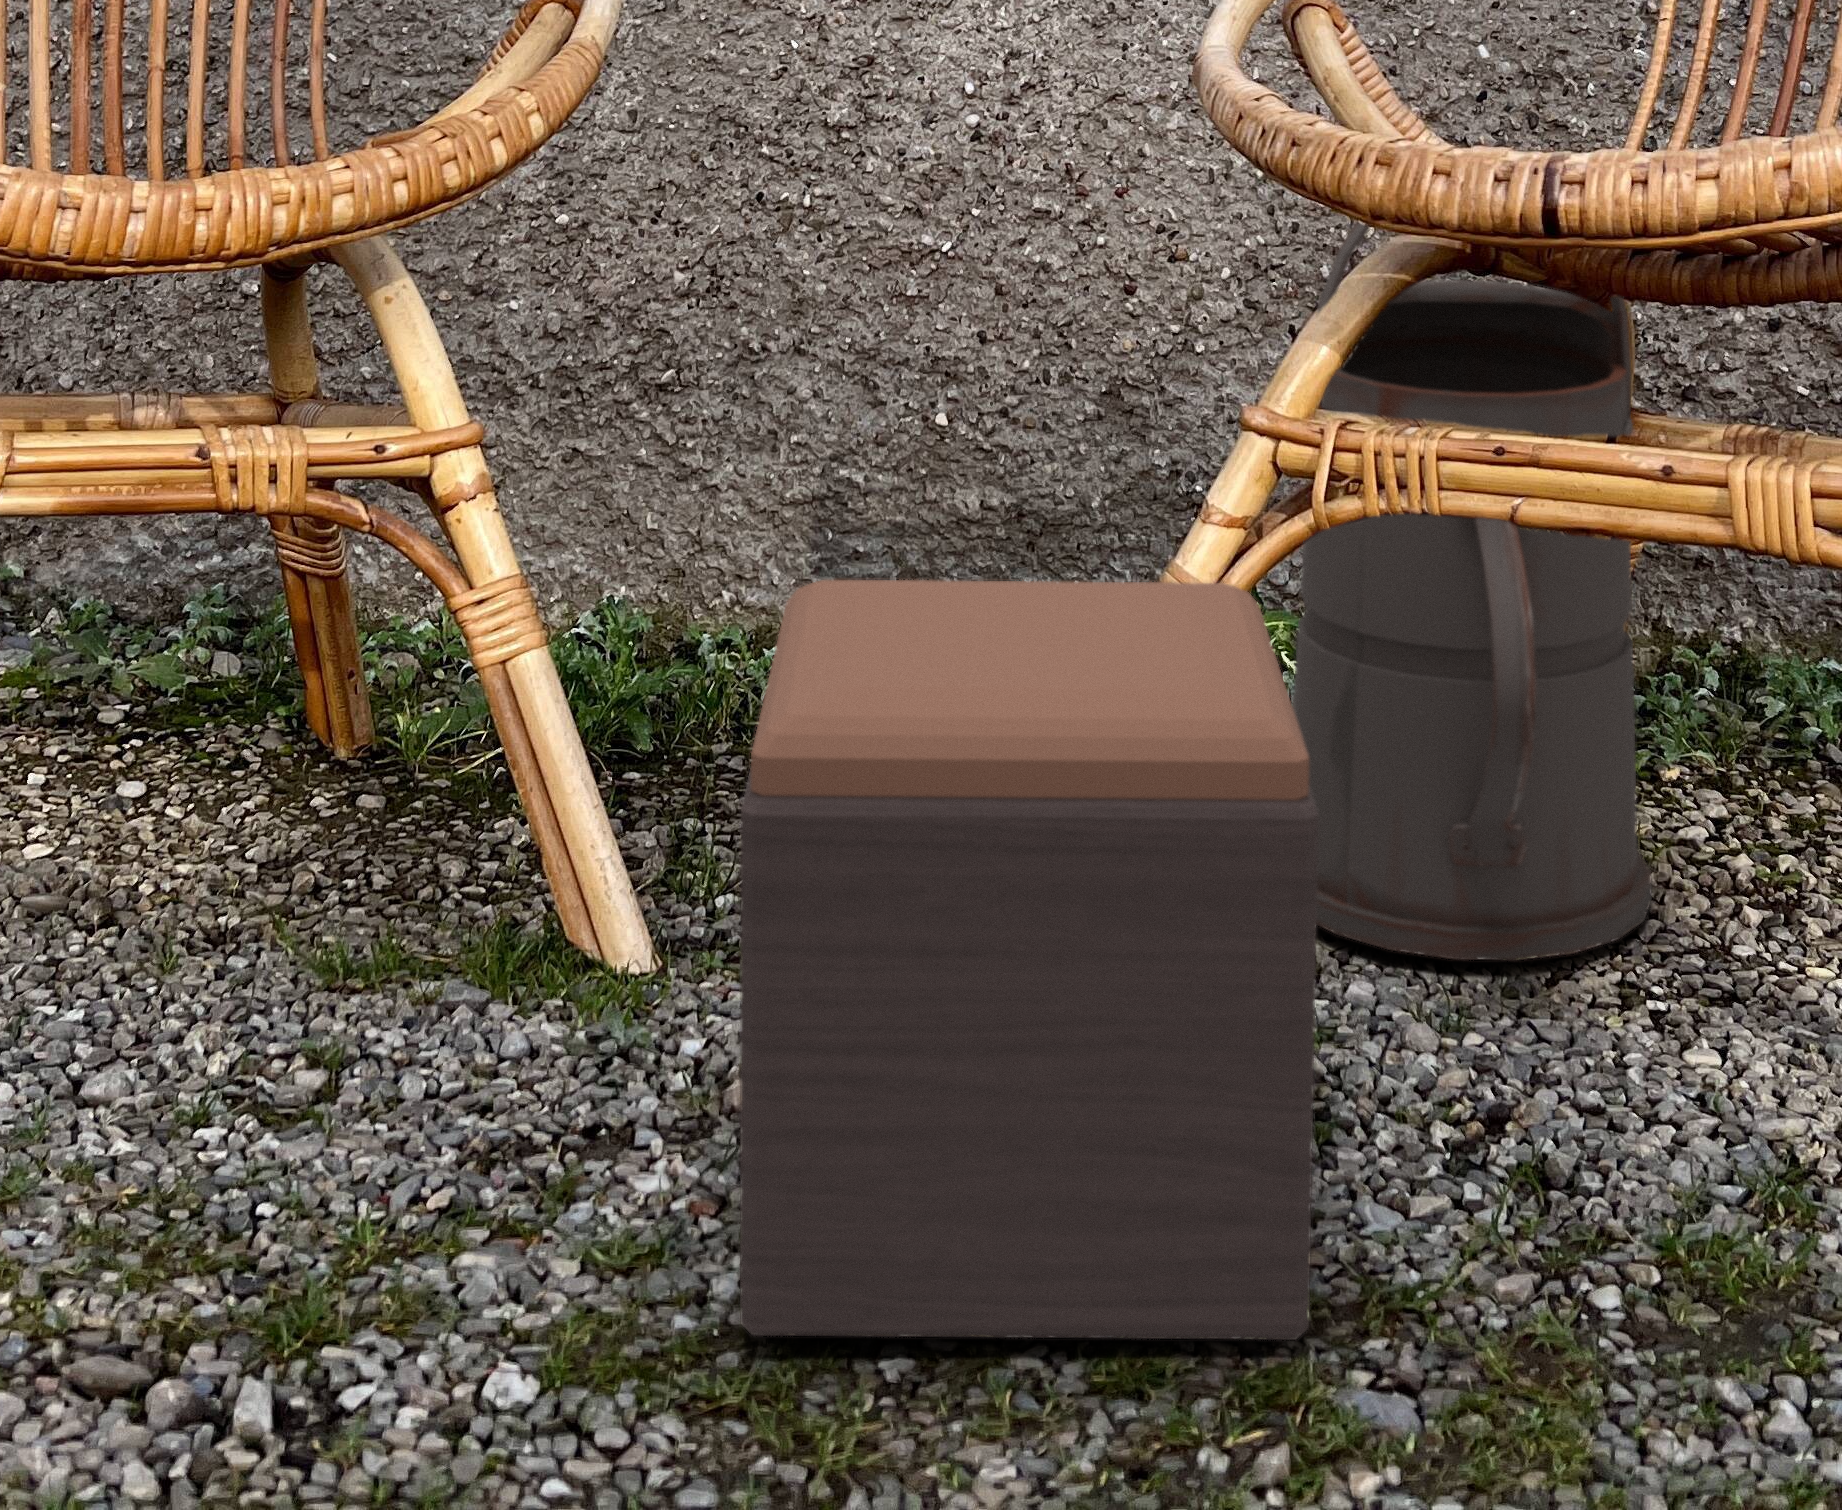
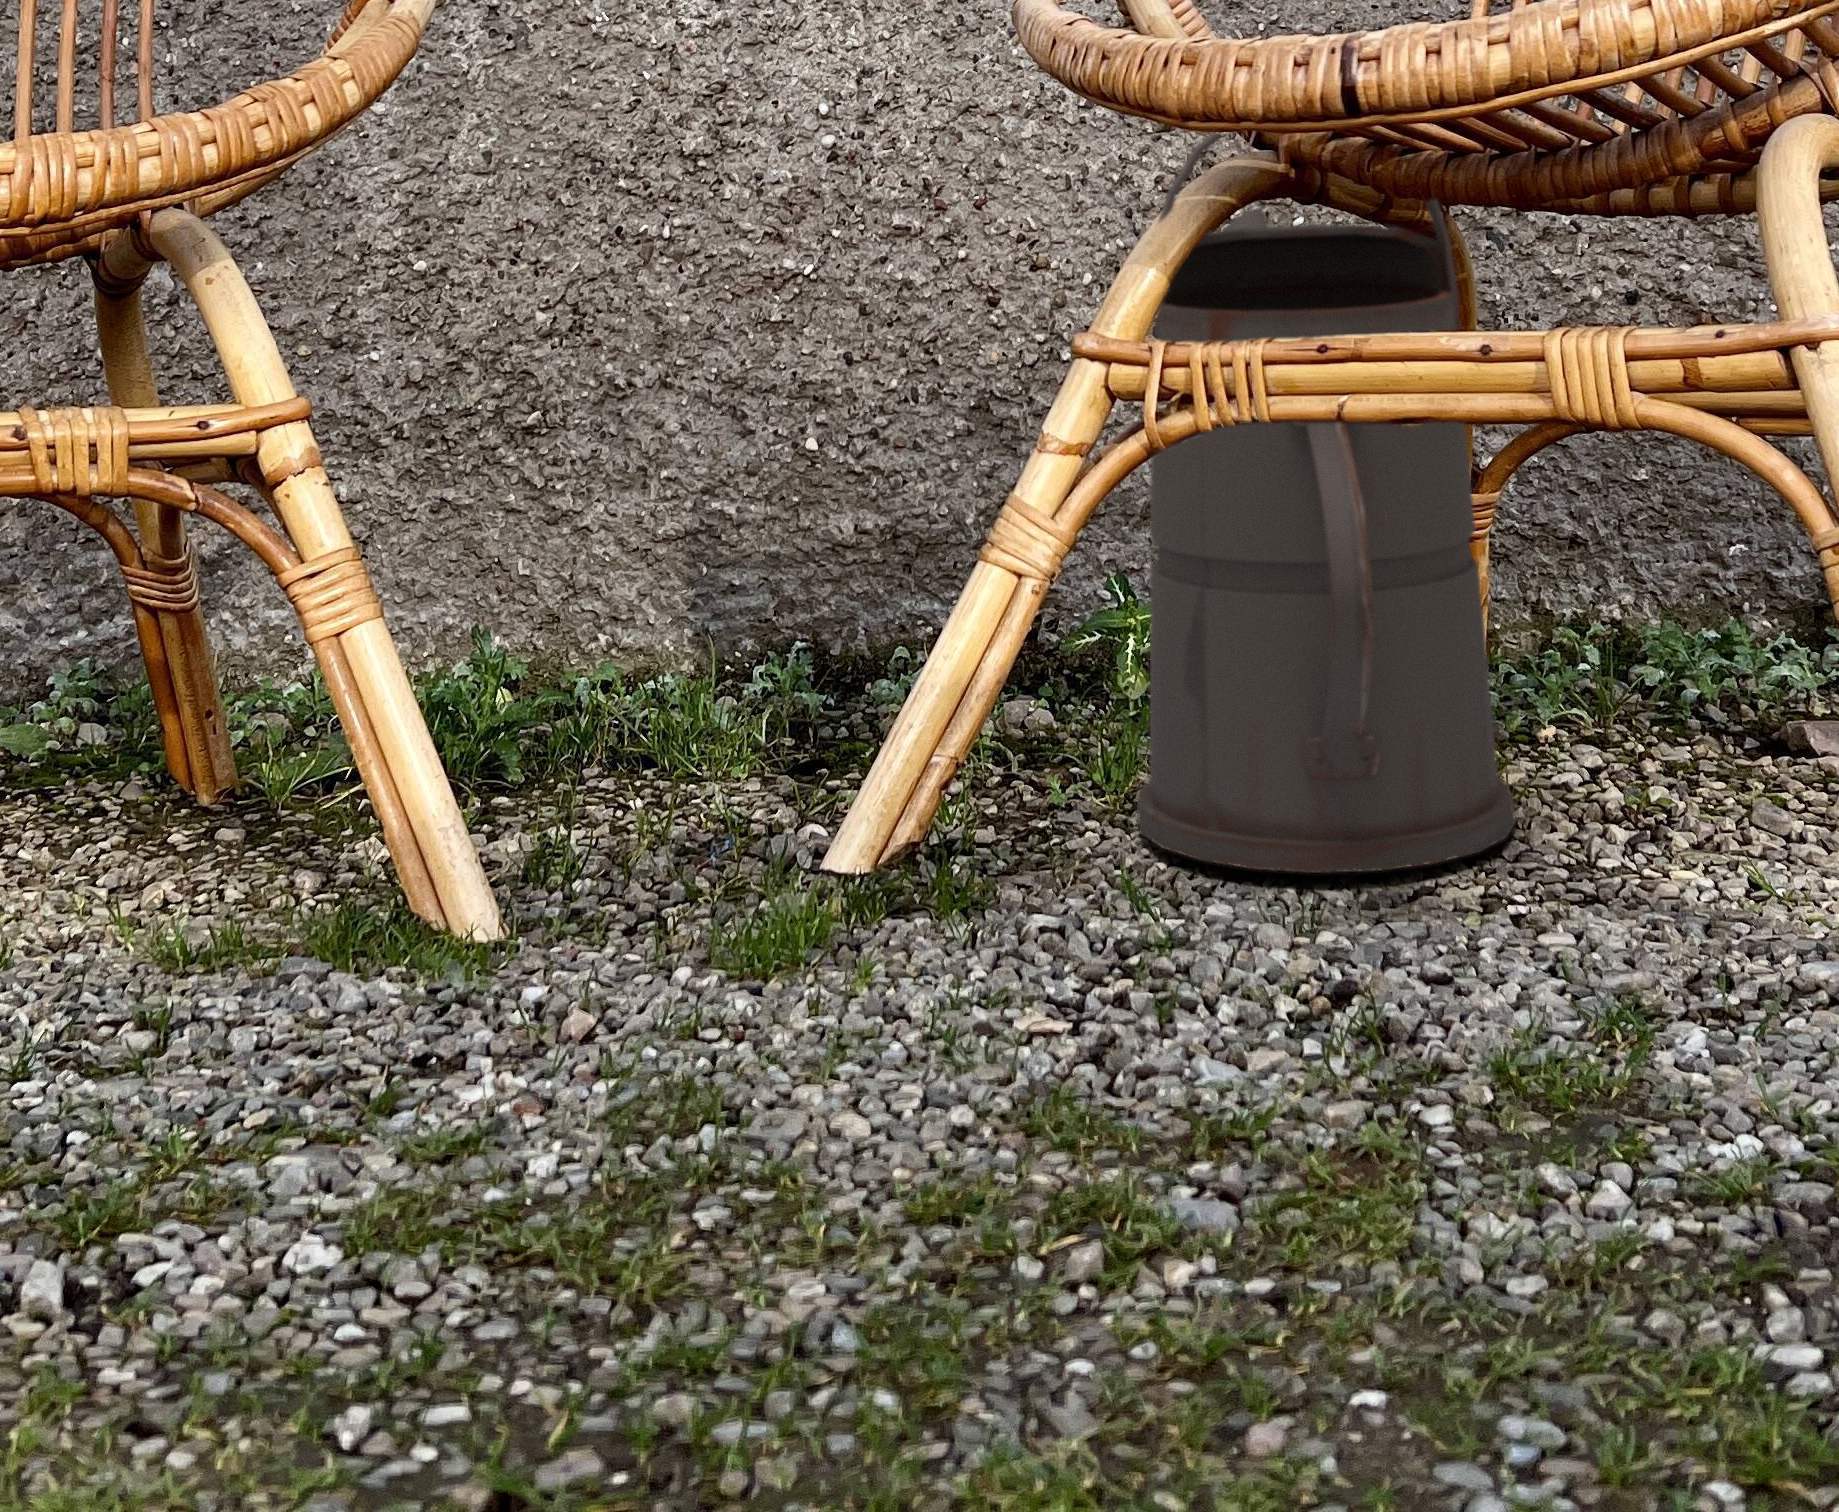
footstool: present [740,580,1318,1340] -> none [581,473,1157,1176]

